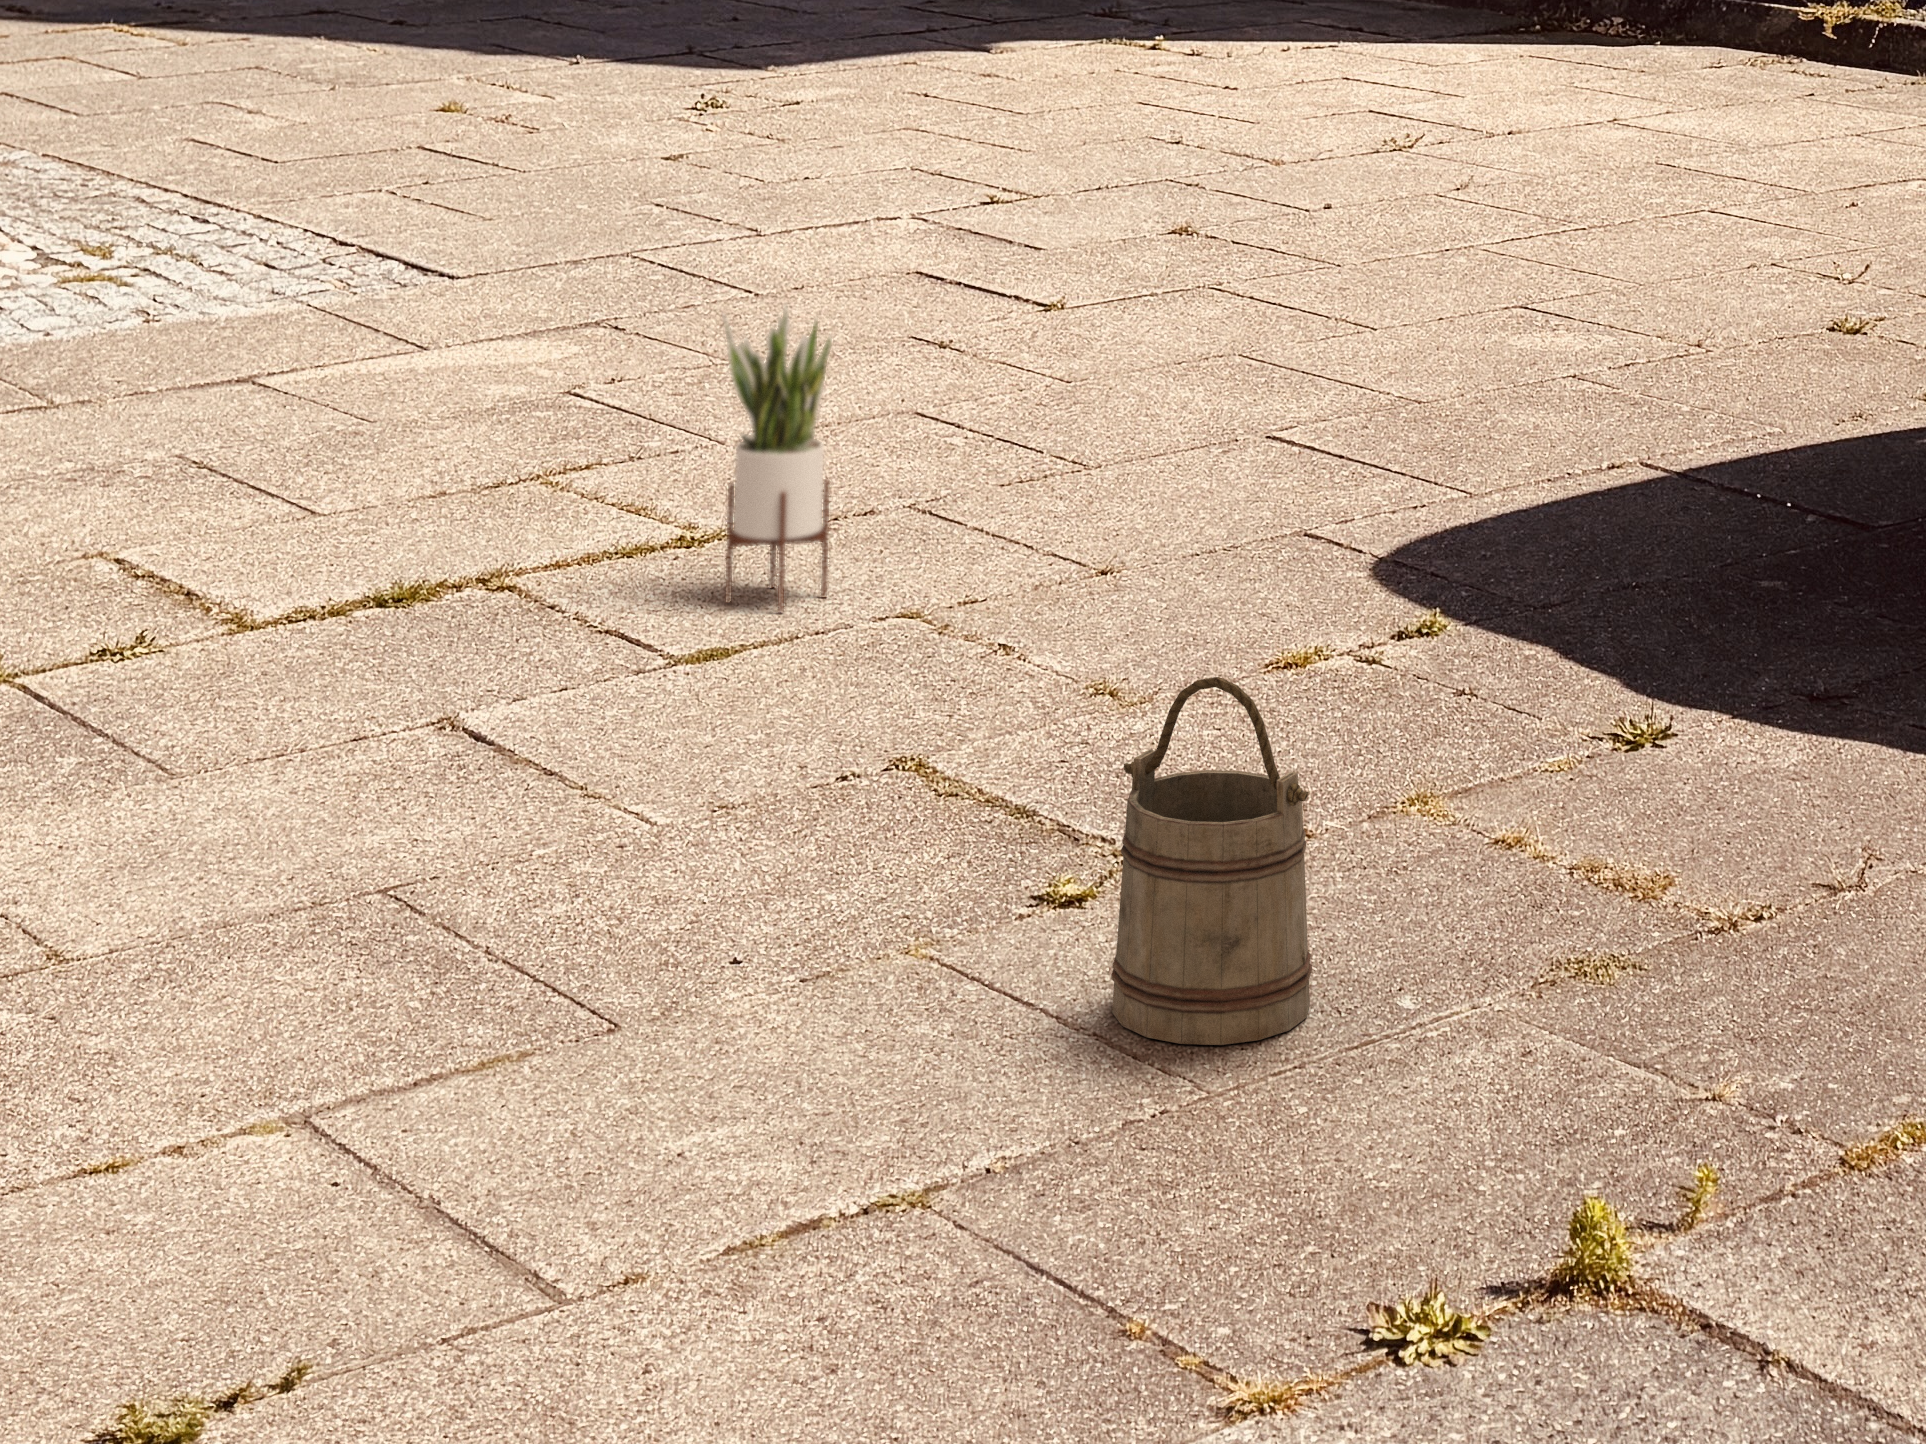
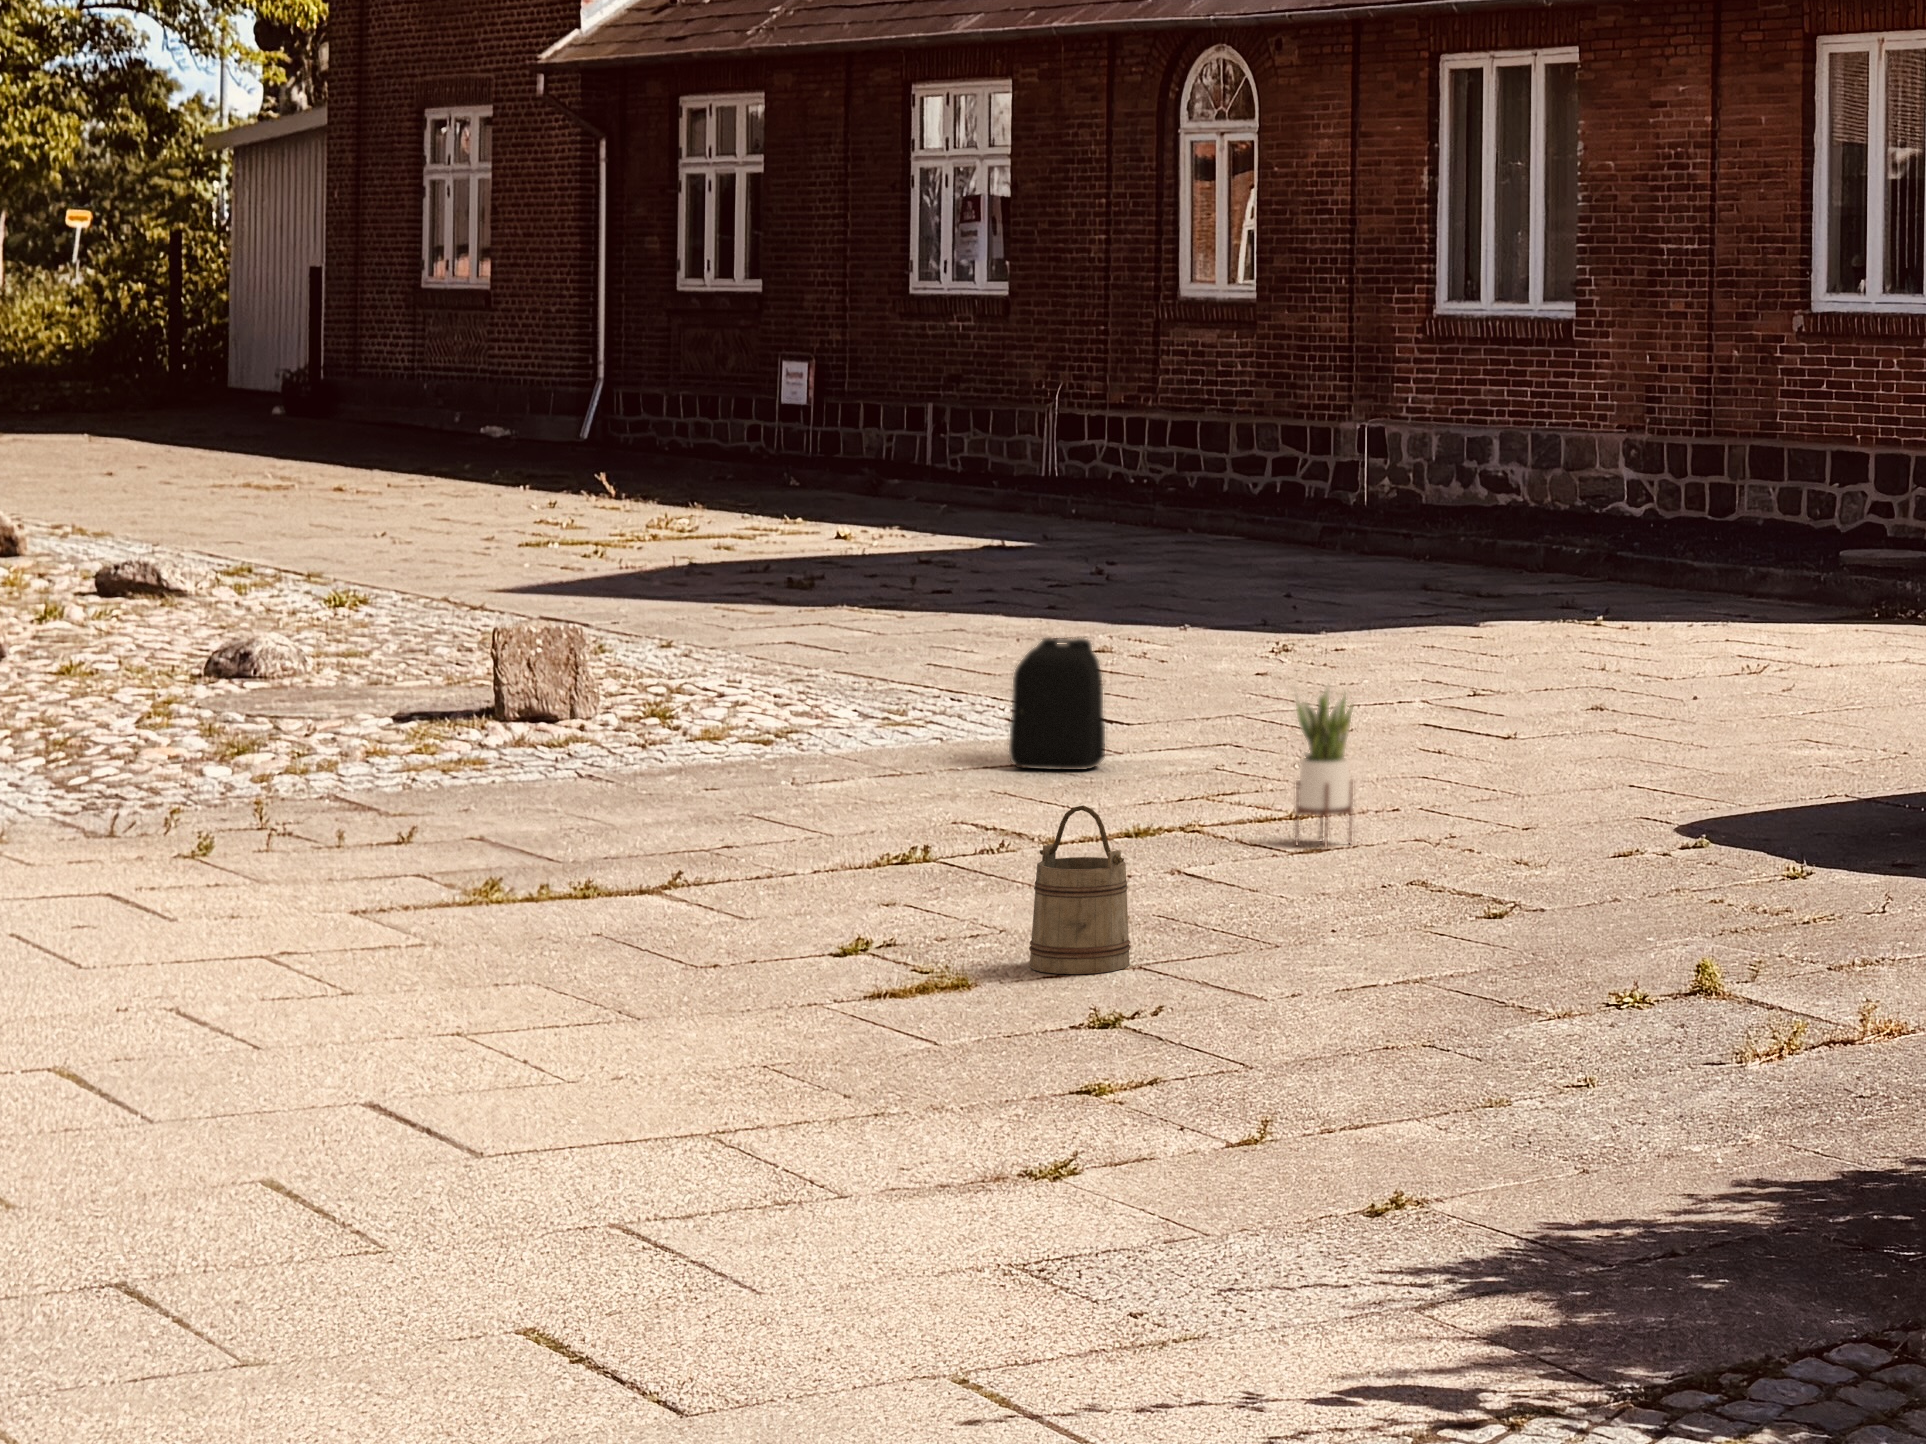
backpack: none [264,169,423,392] -> present [1009,638,1105,770]
bucket: present [1111,677,1312,1045] -> present [1029,805,1131,974]

